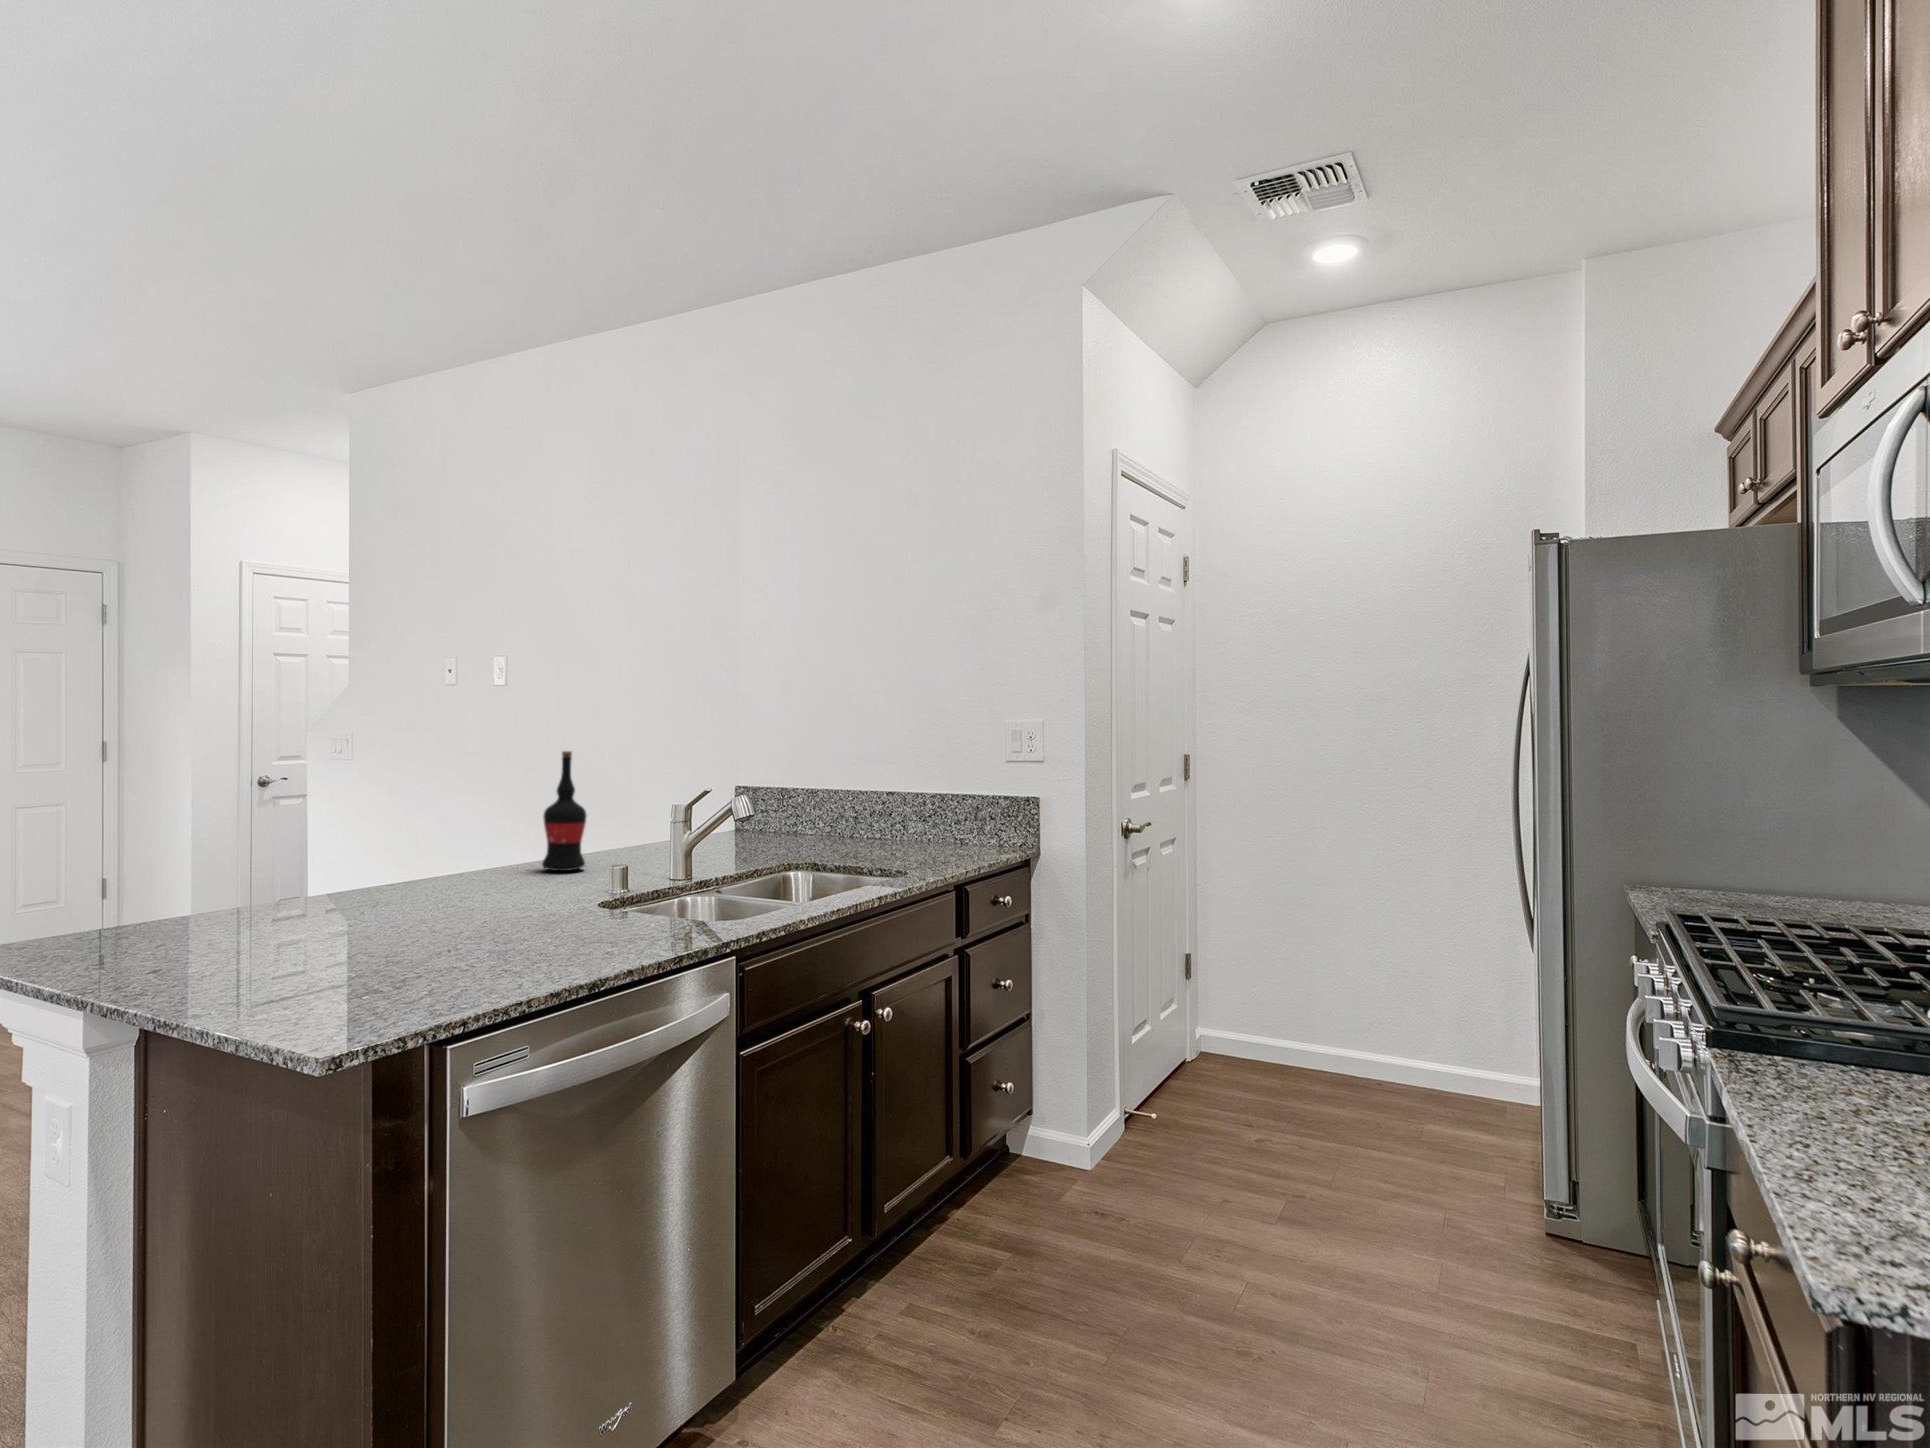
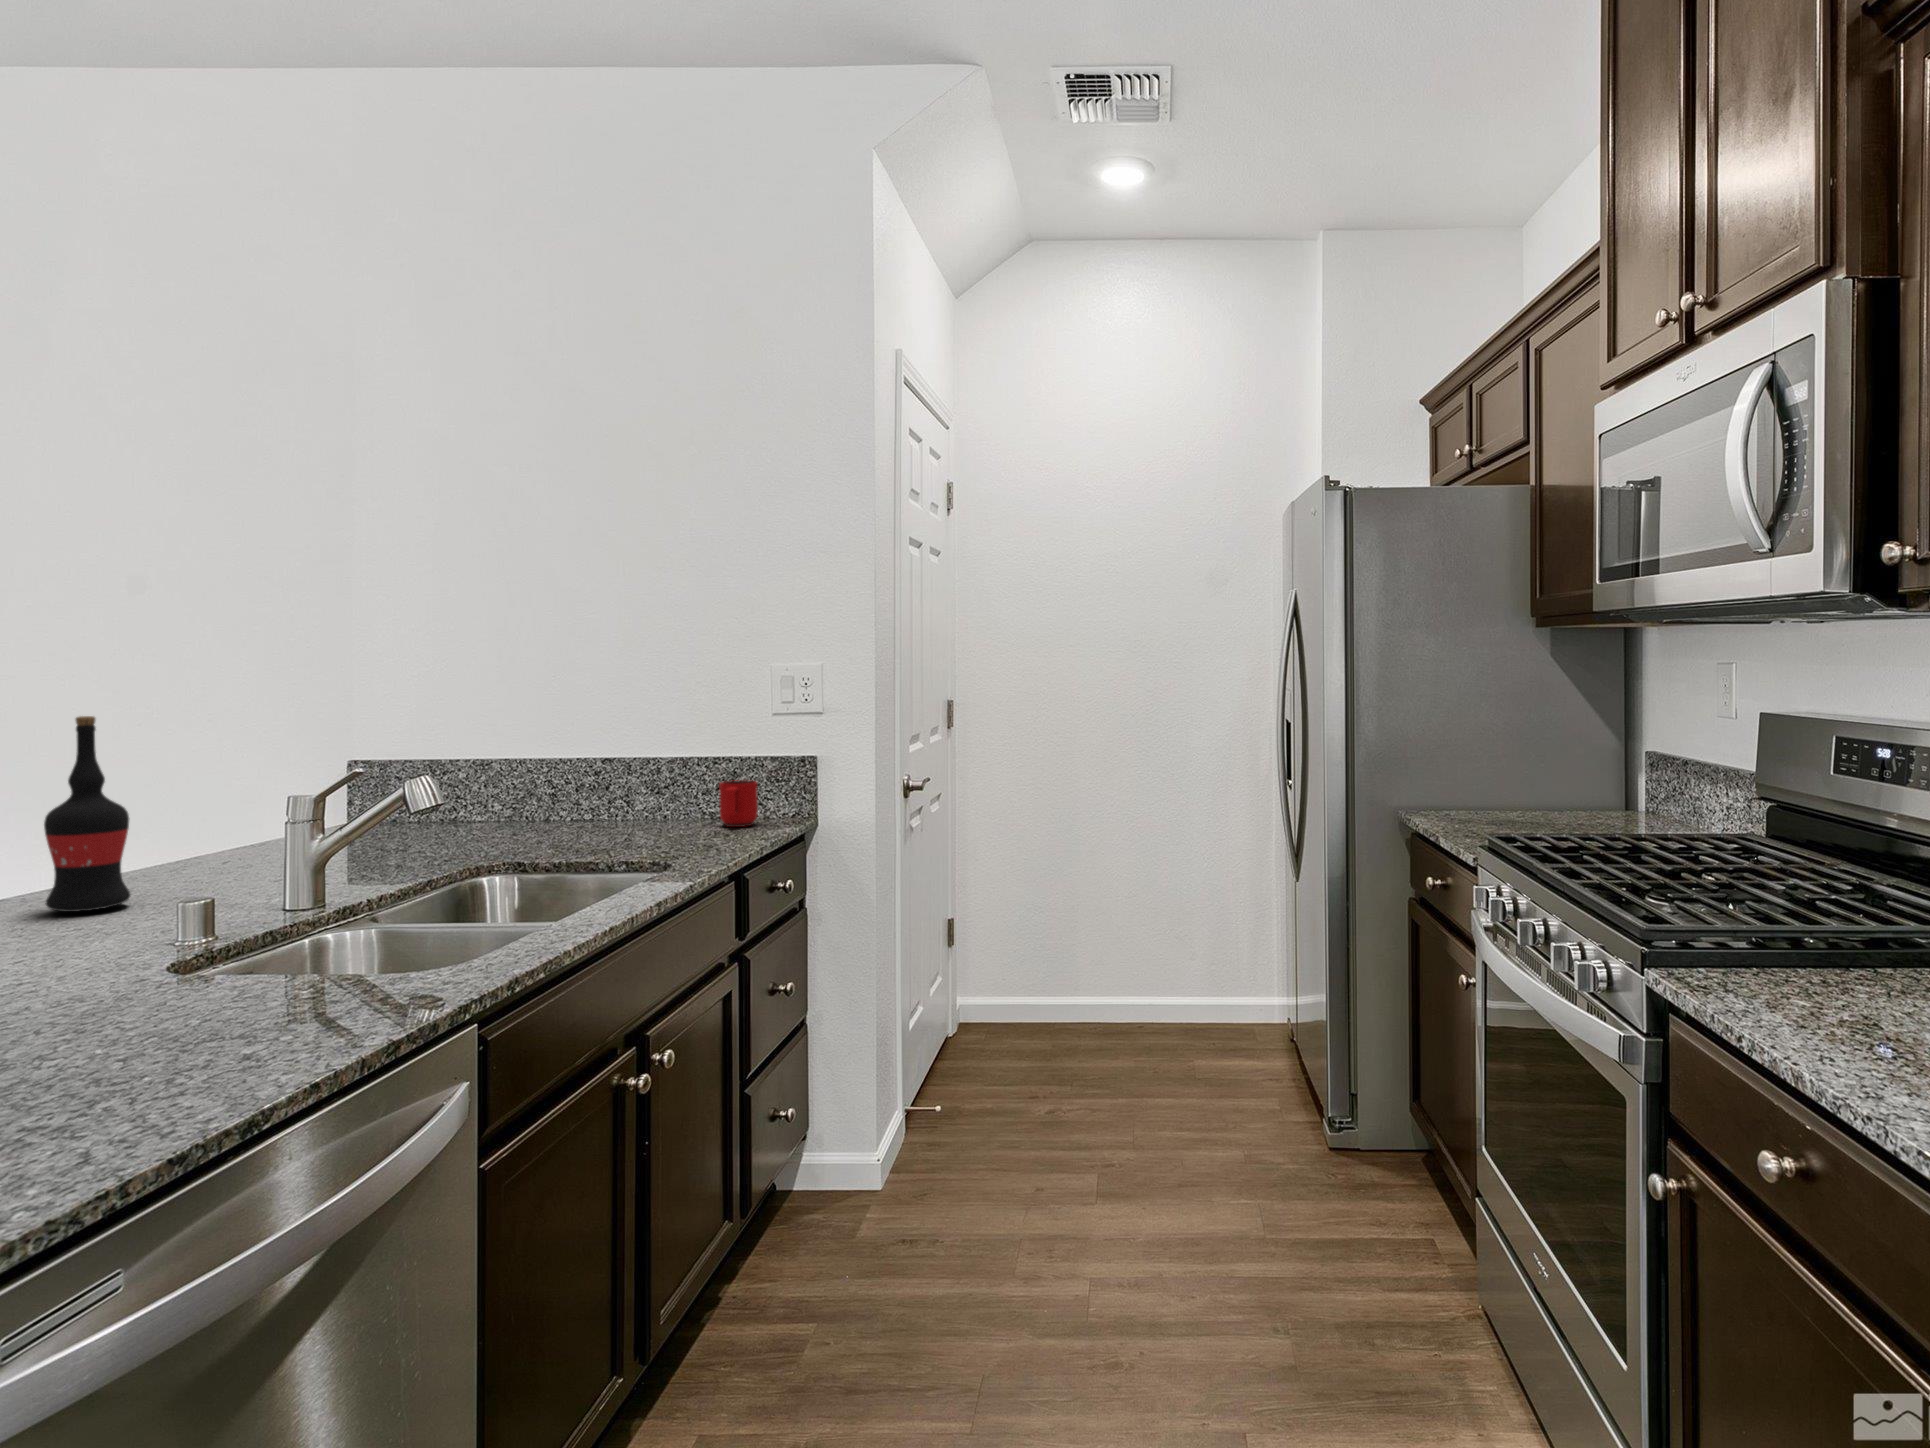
mug: none [968,817,997,853] -> present [719,780,758,827]

